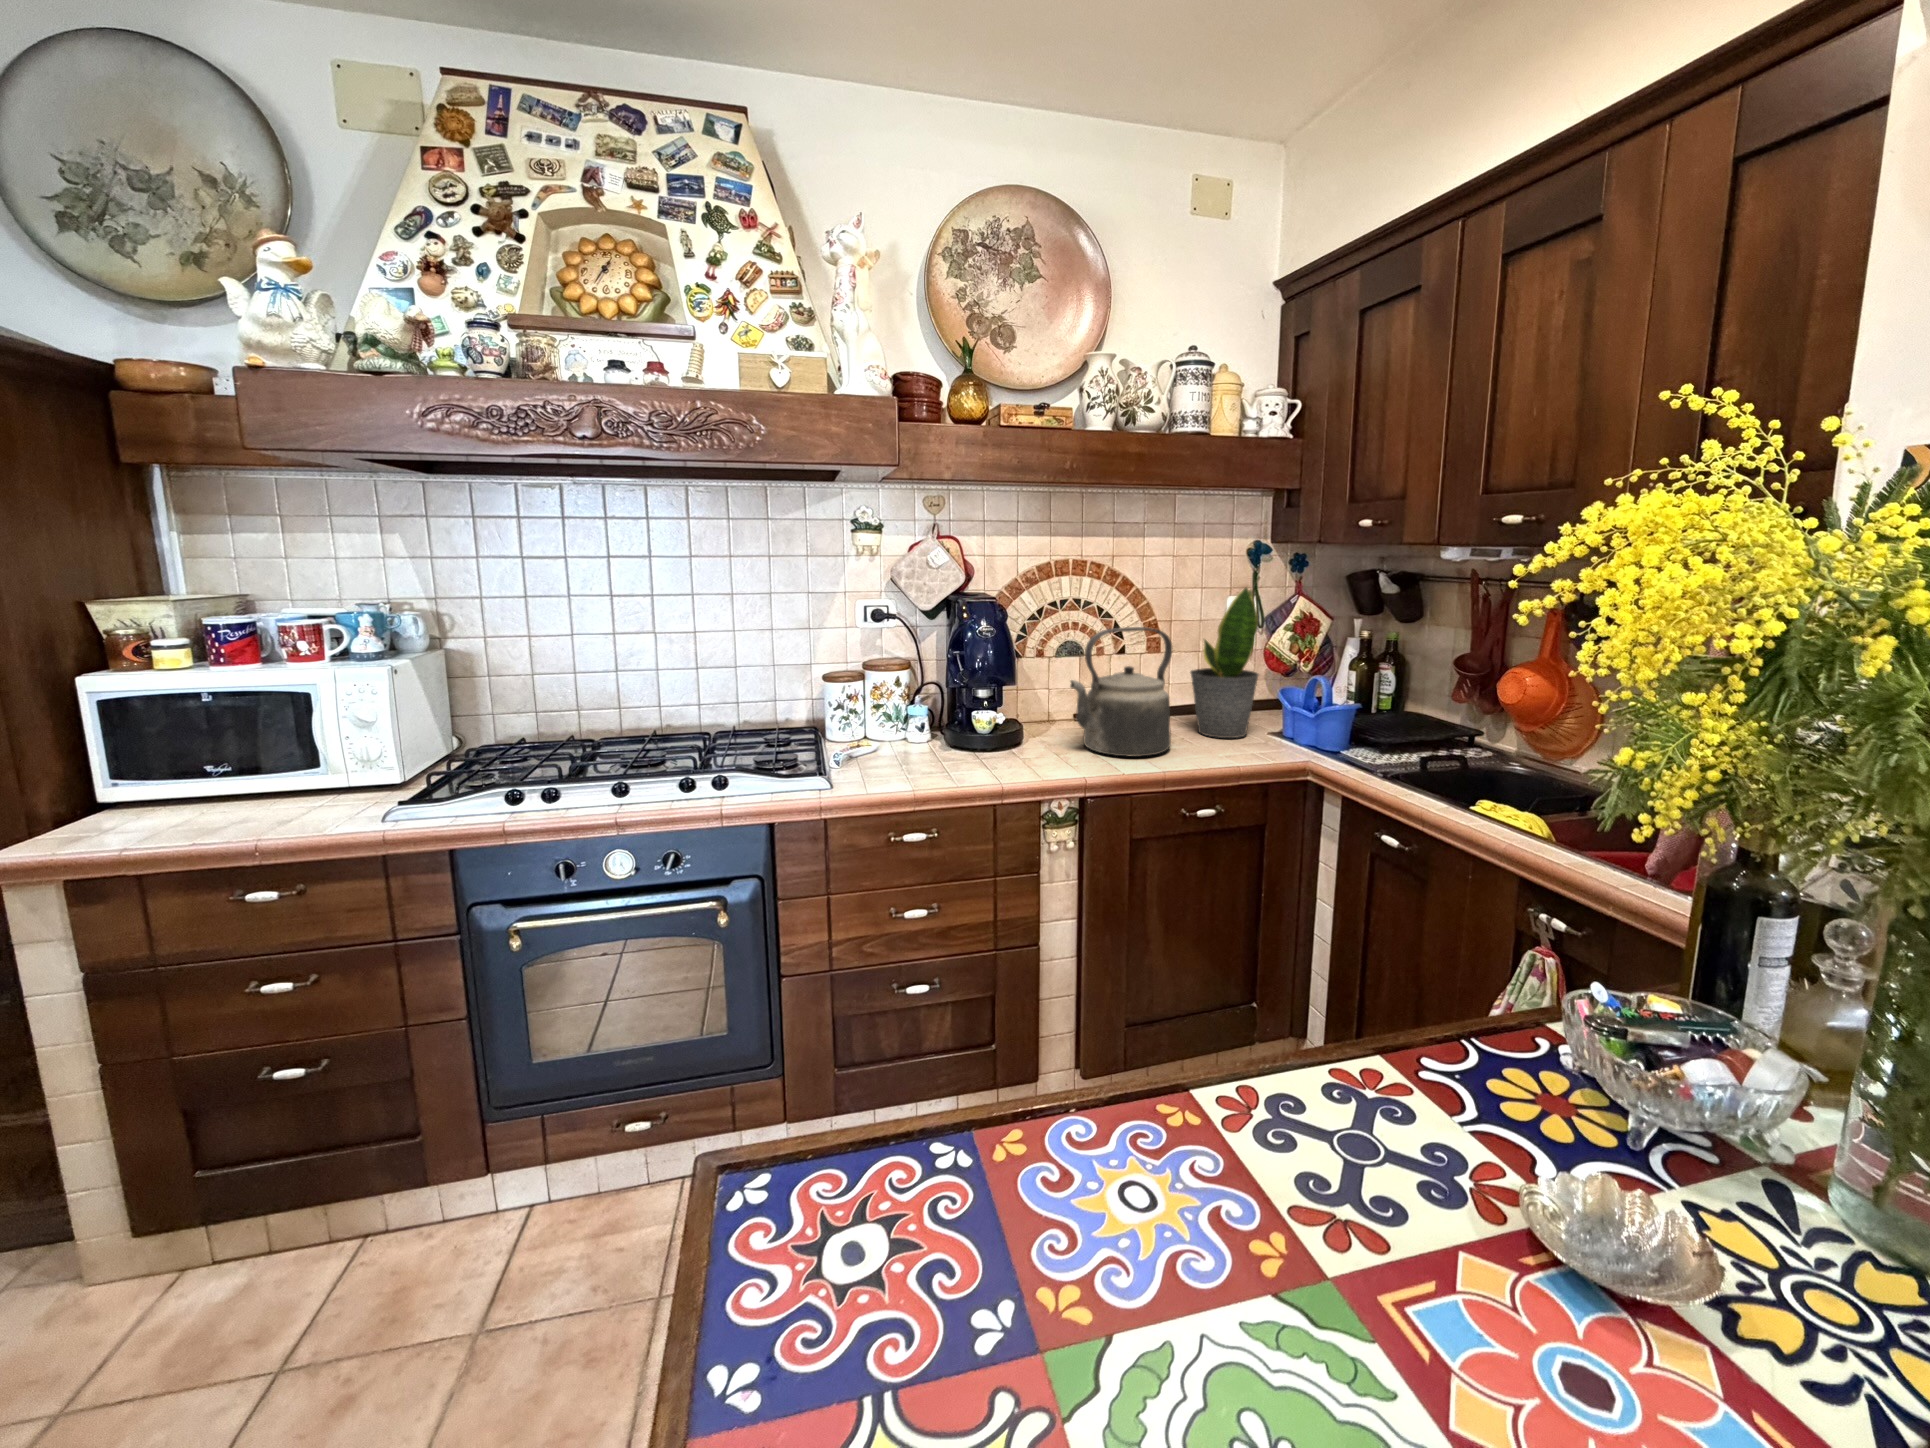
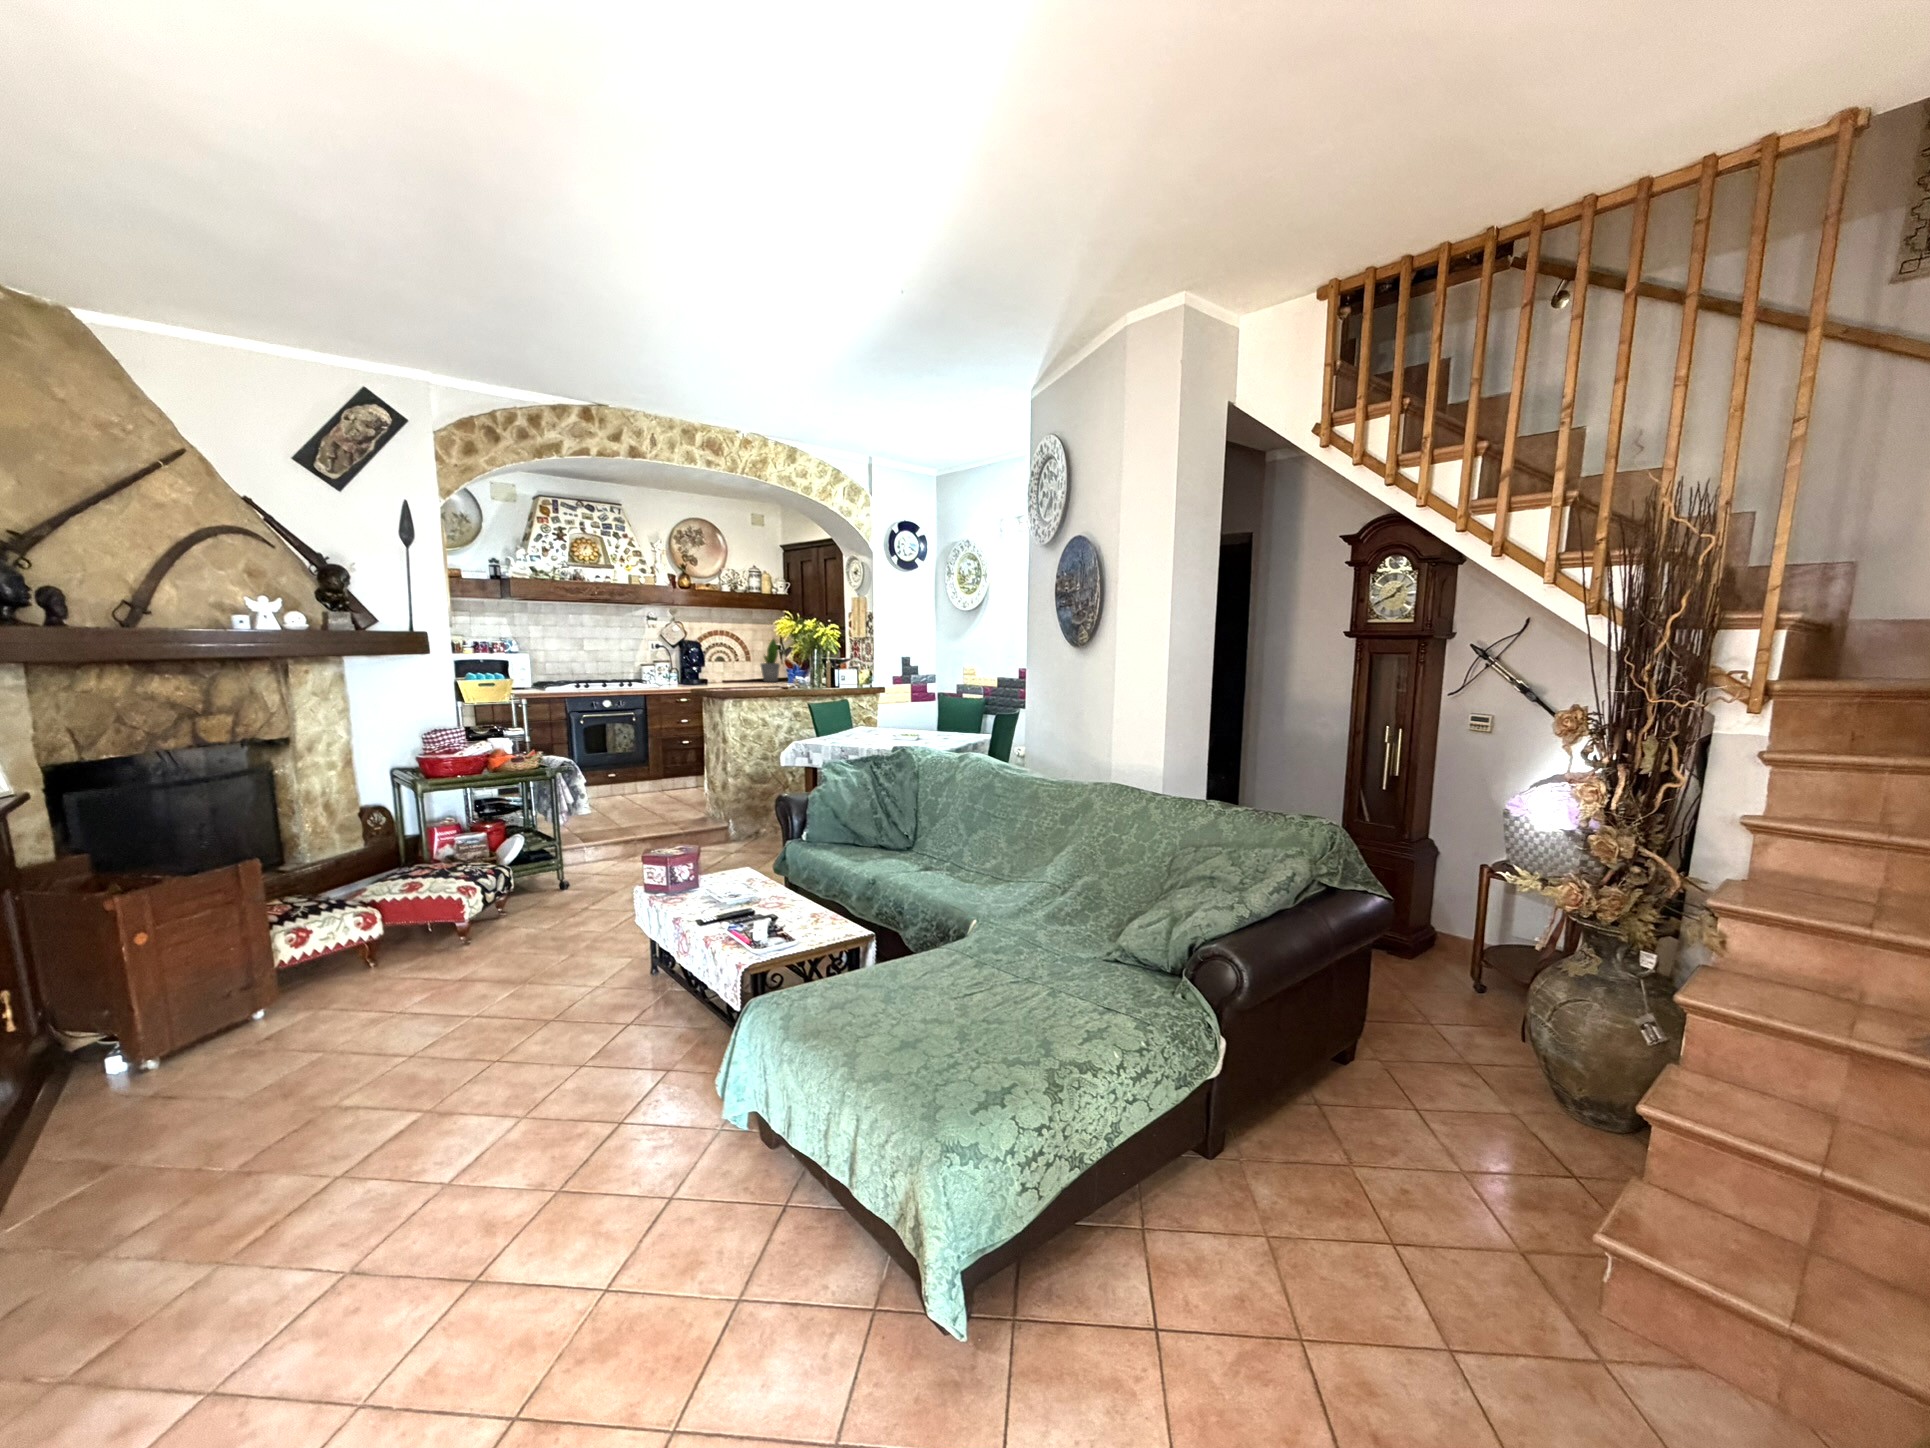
kettle: present [1070,627,1172,756] -> none [725,649,755,683]

